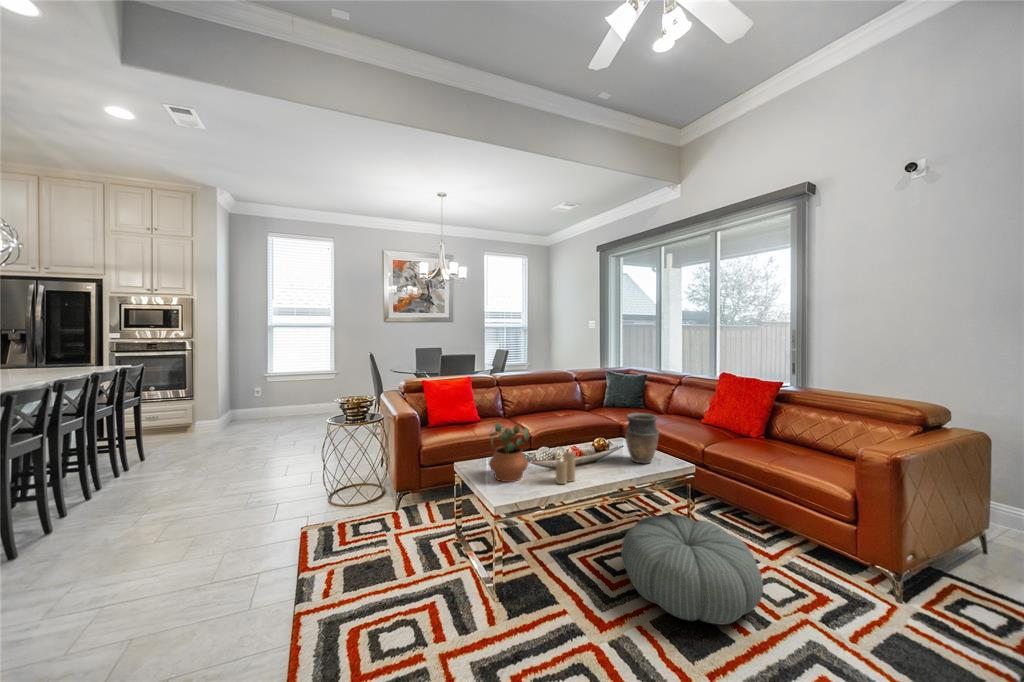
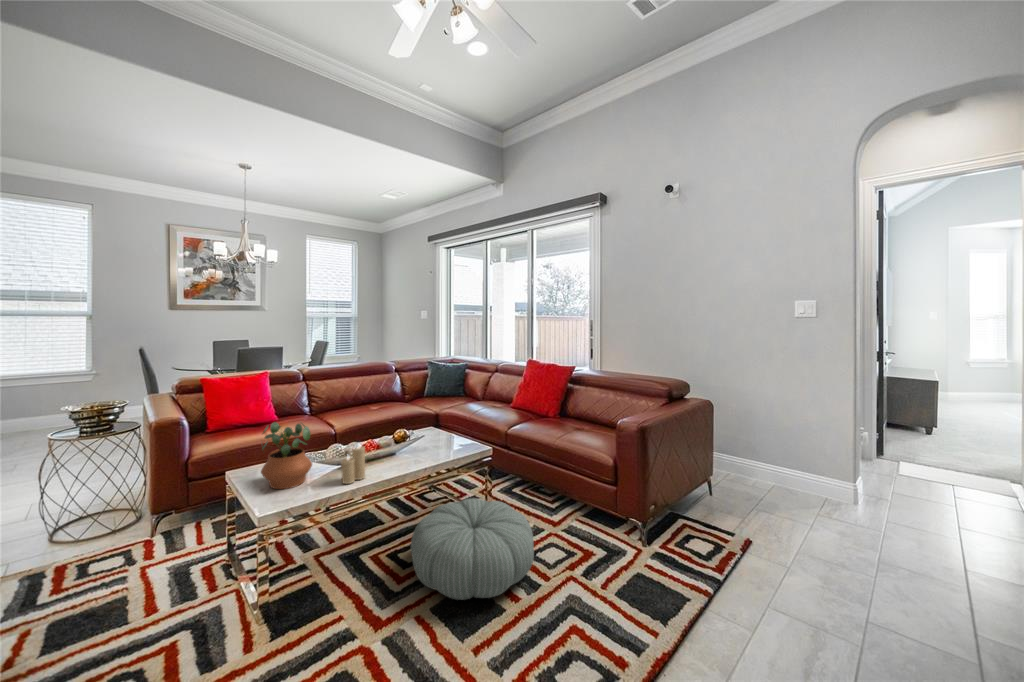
vase: present [625,413,659,463] -> none [429,399,462,451]

